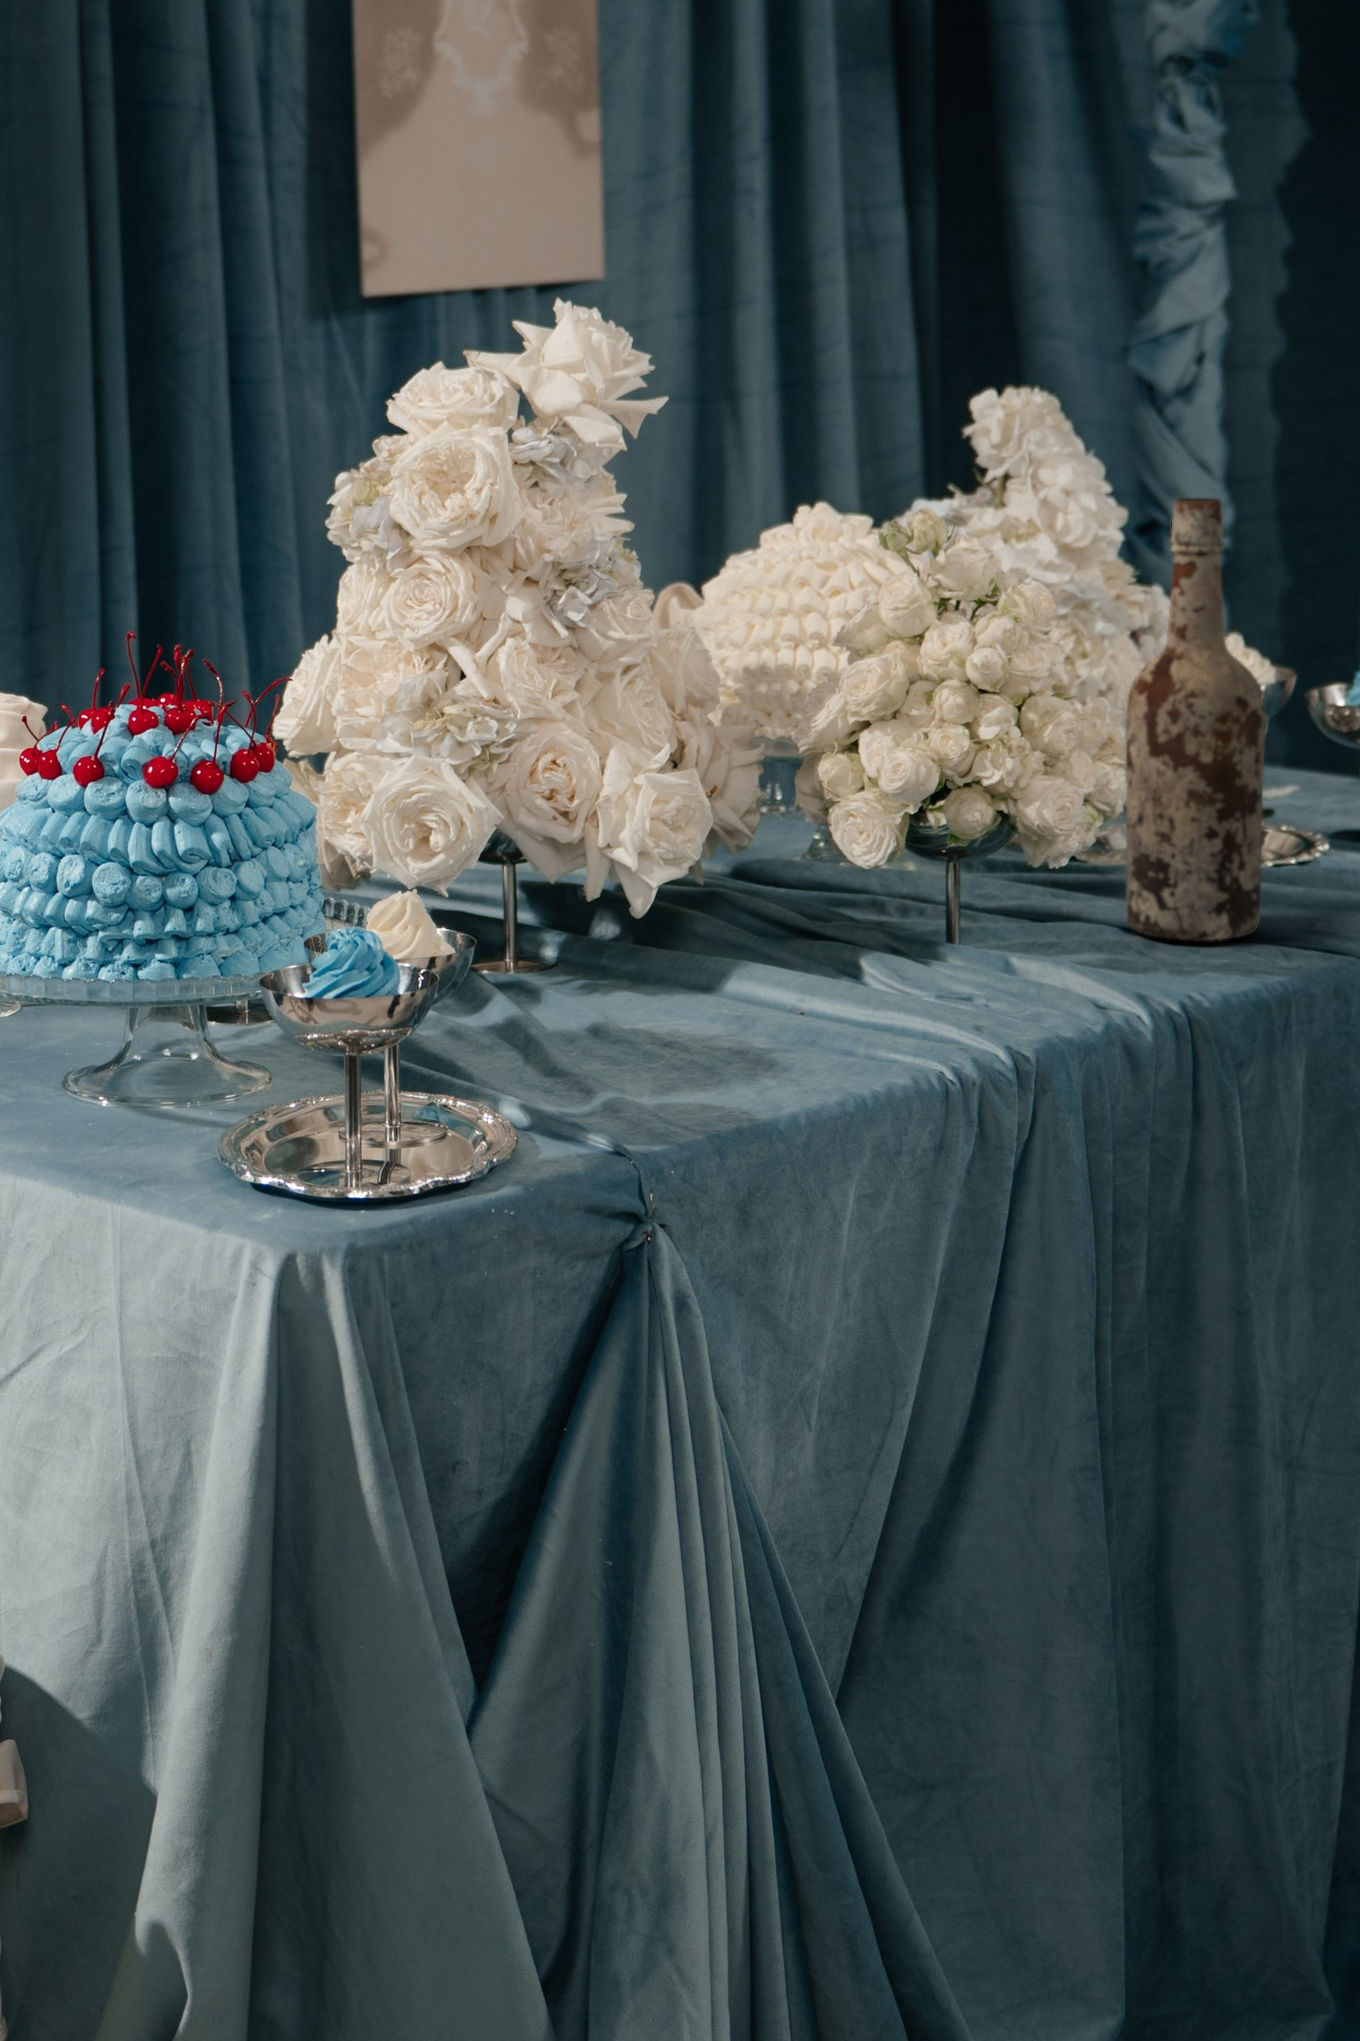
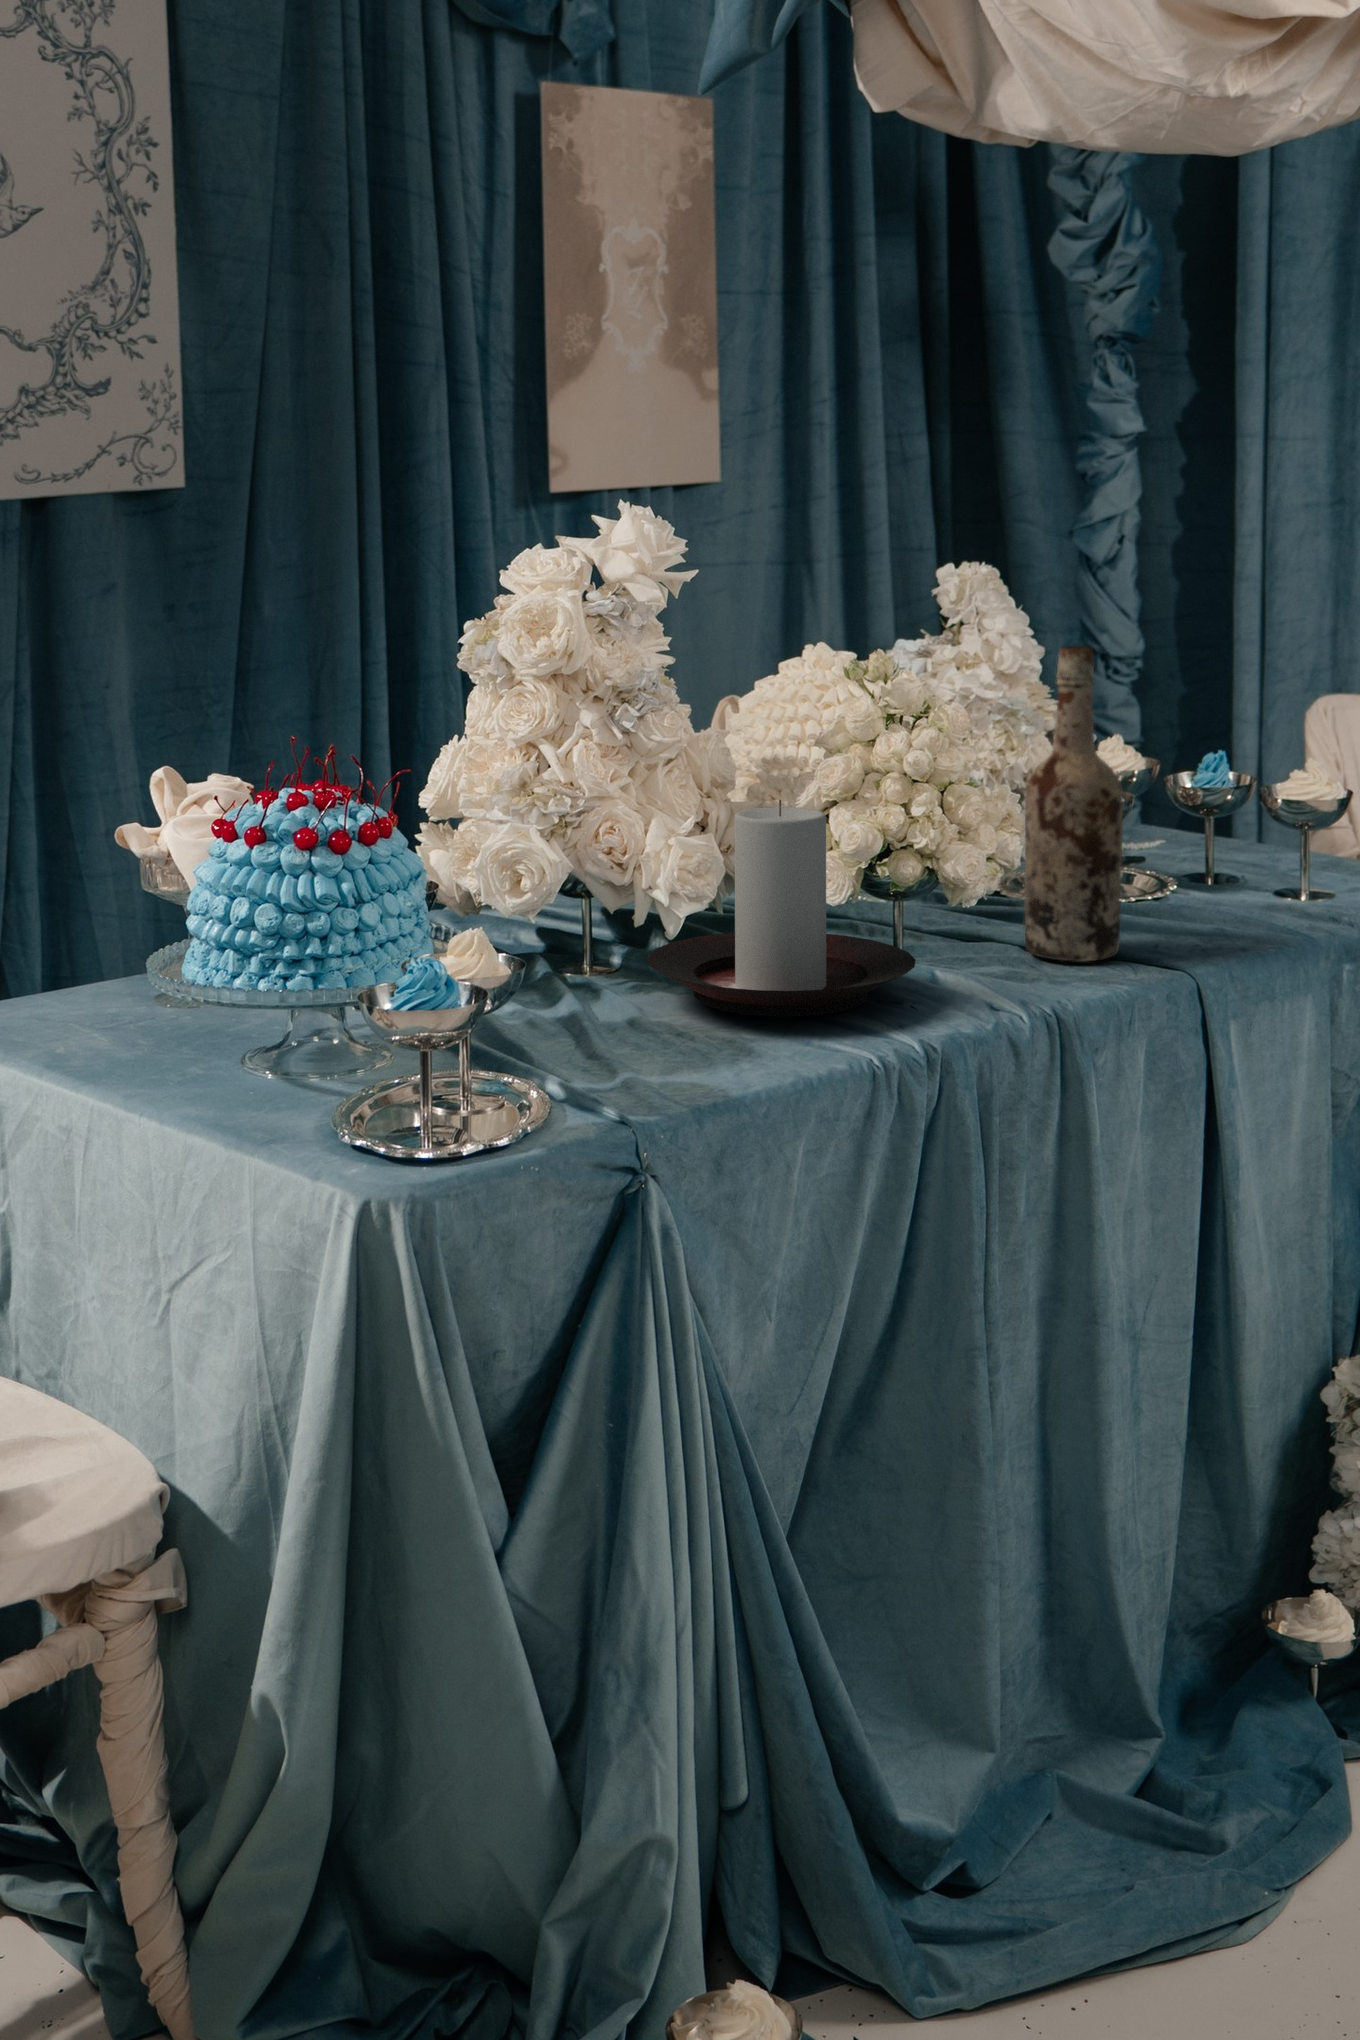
candle holder: none [607,716,985,1017] -> present [647,800,916,1017]

